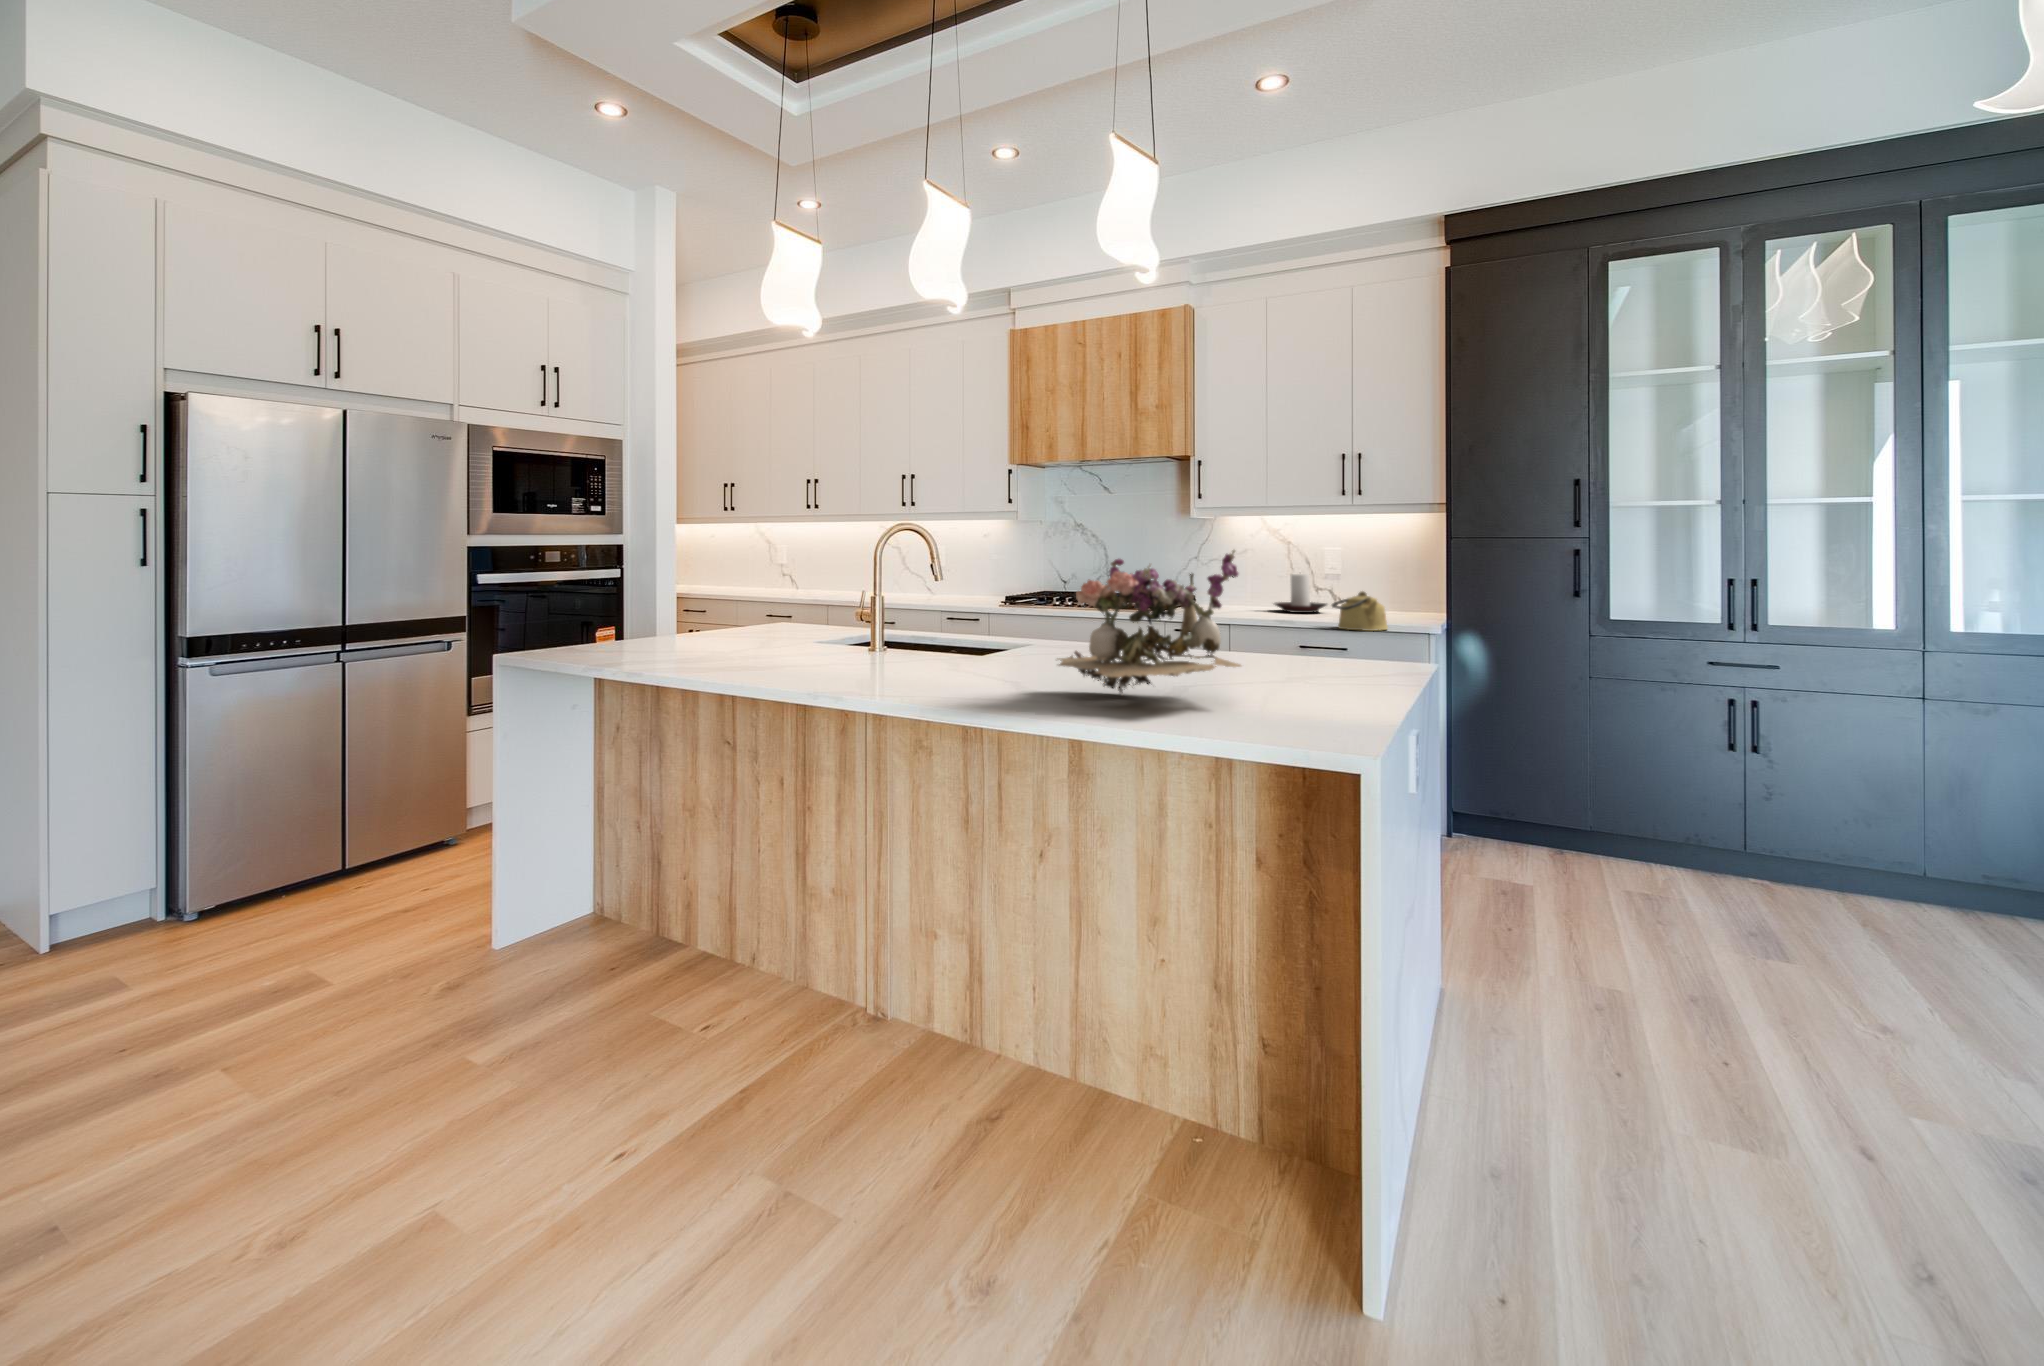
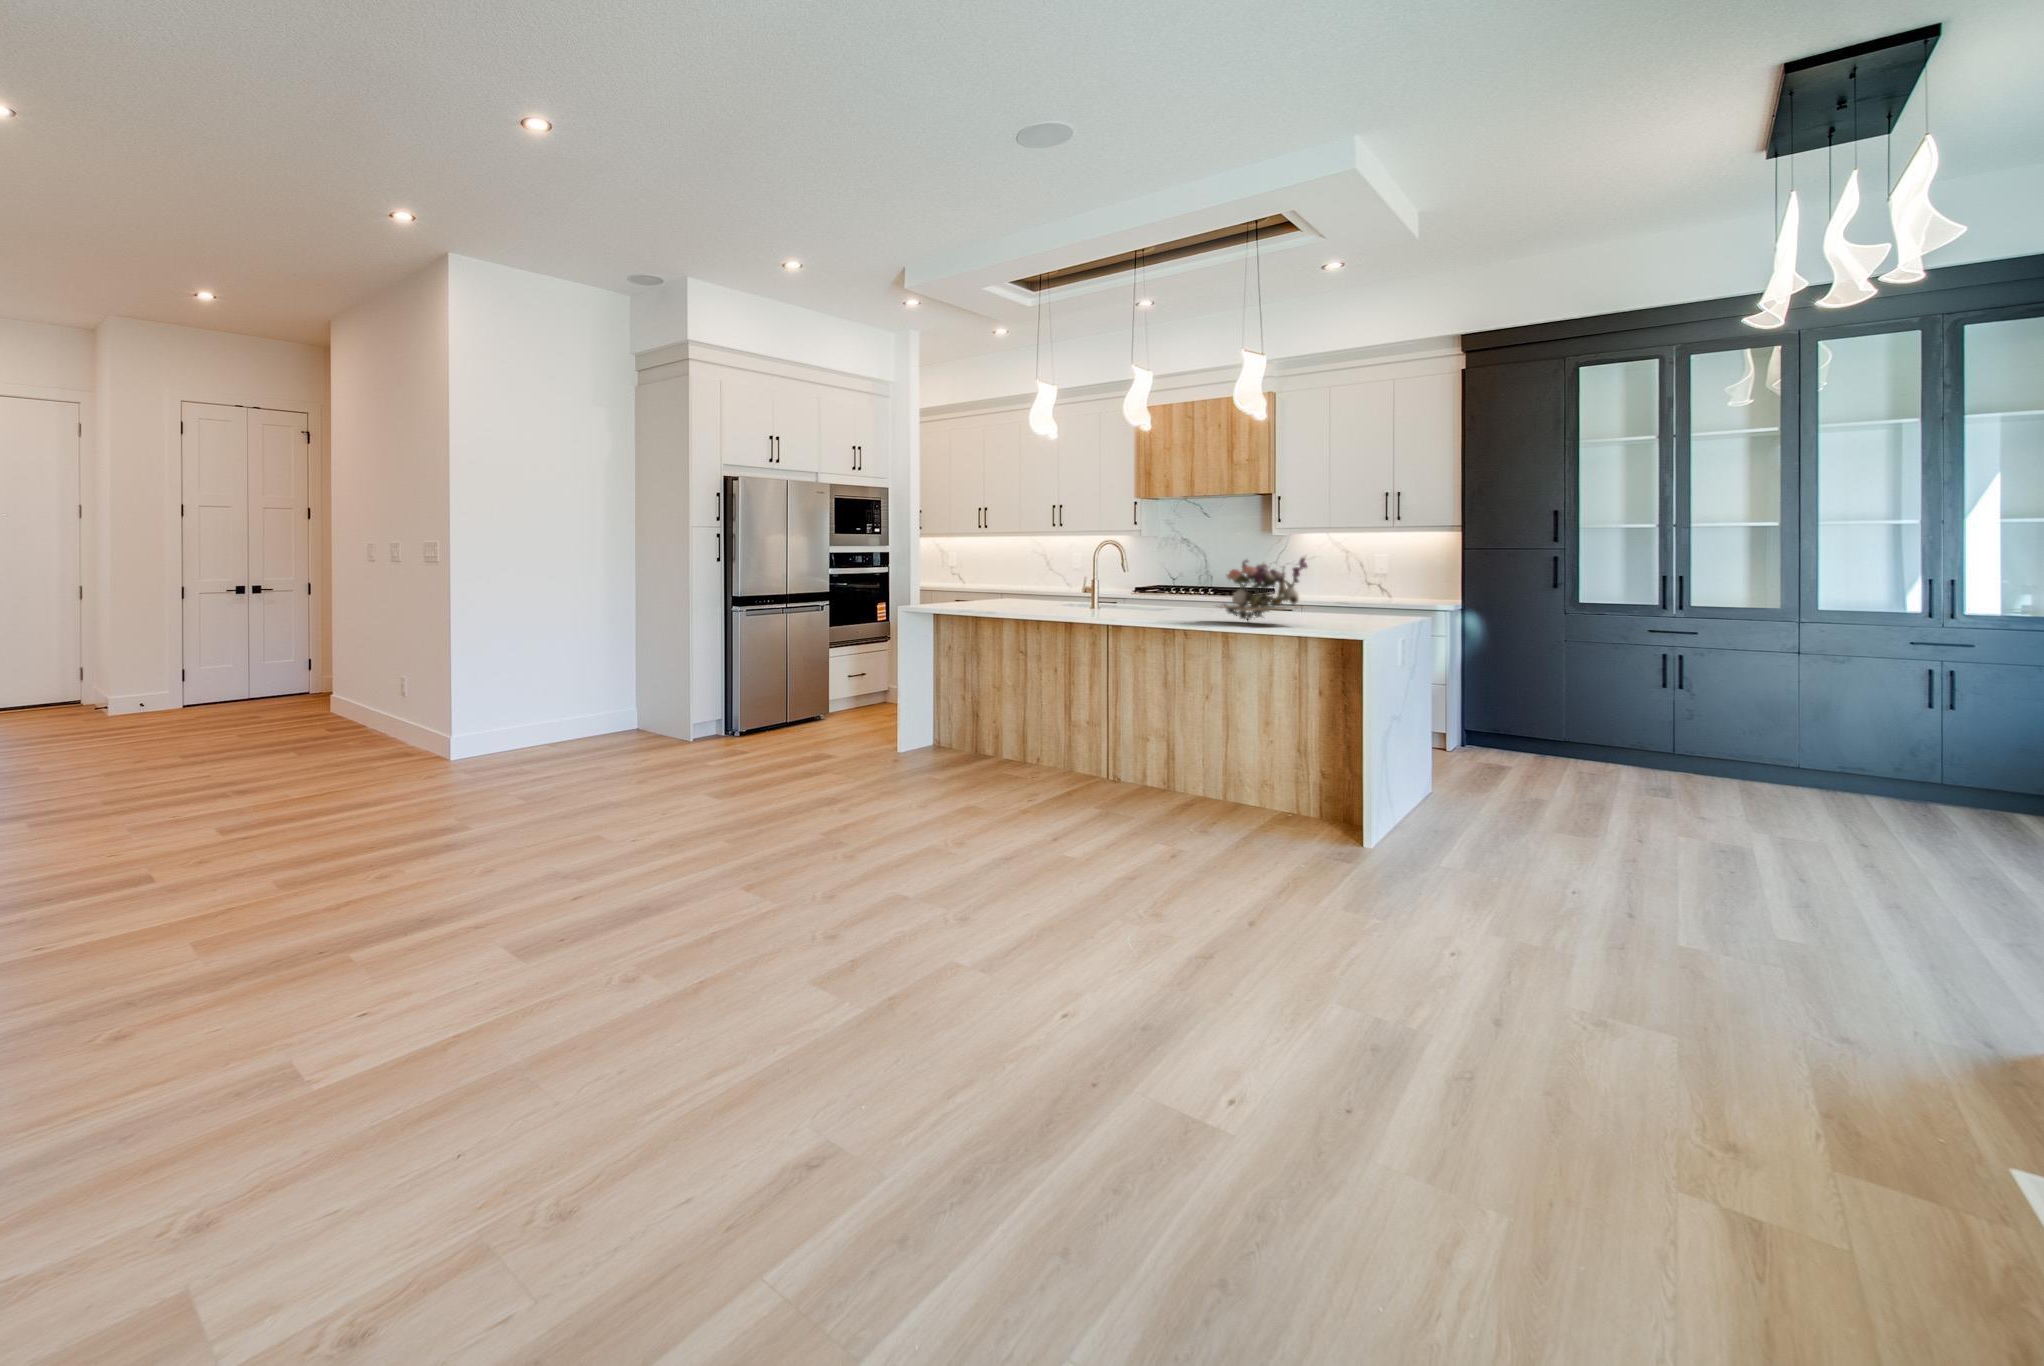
candle holder: present [1275,574,1327,613] -> none [1333,571,1377,599]
kettle: present [1332,591,1388,631] -> none [1374,583,1414,608]

